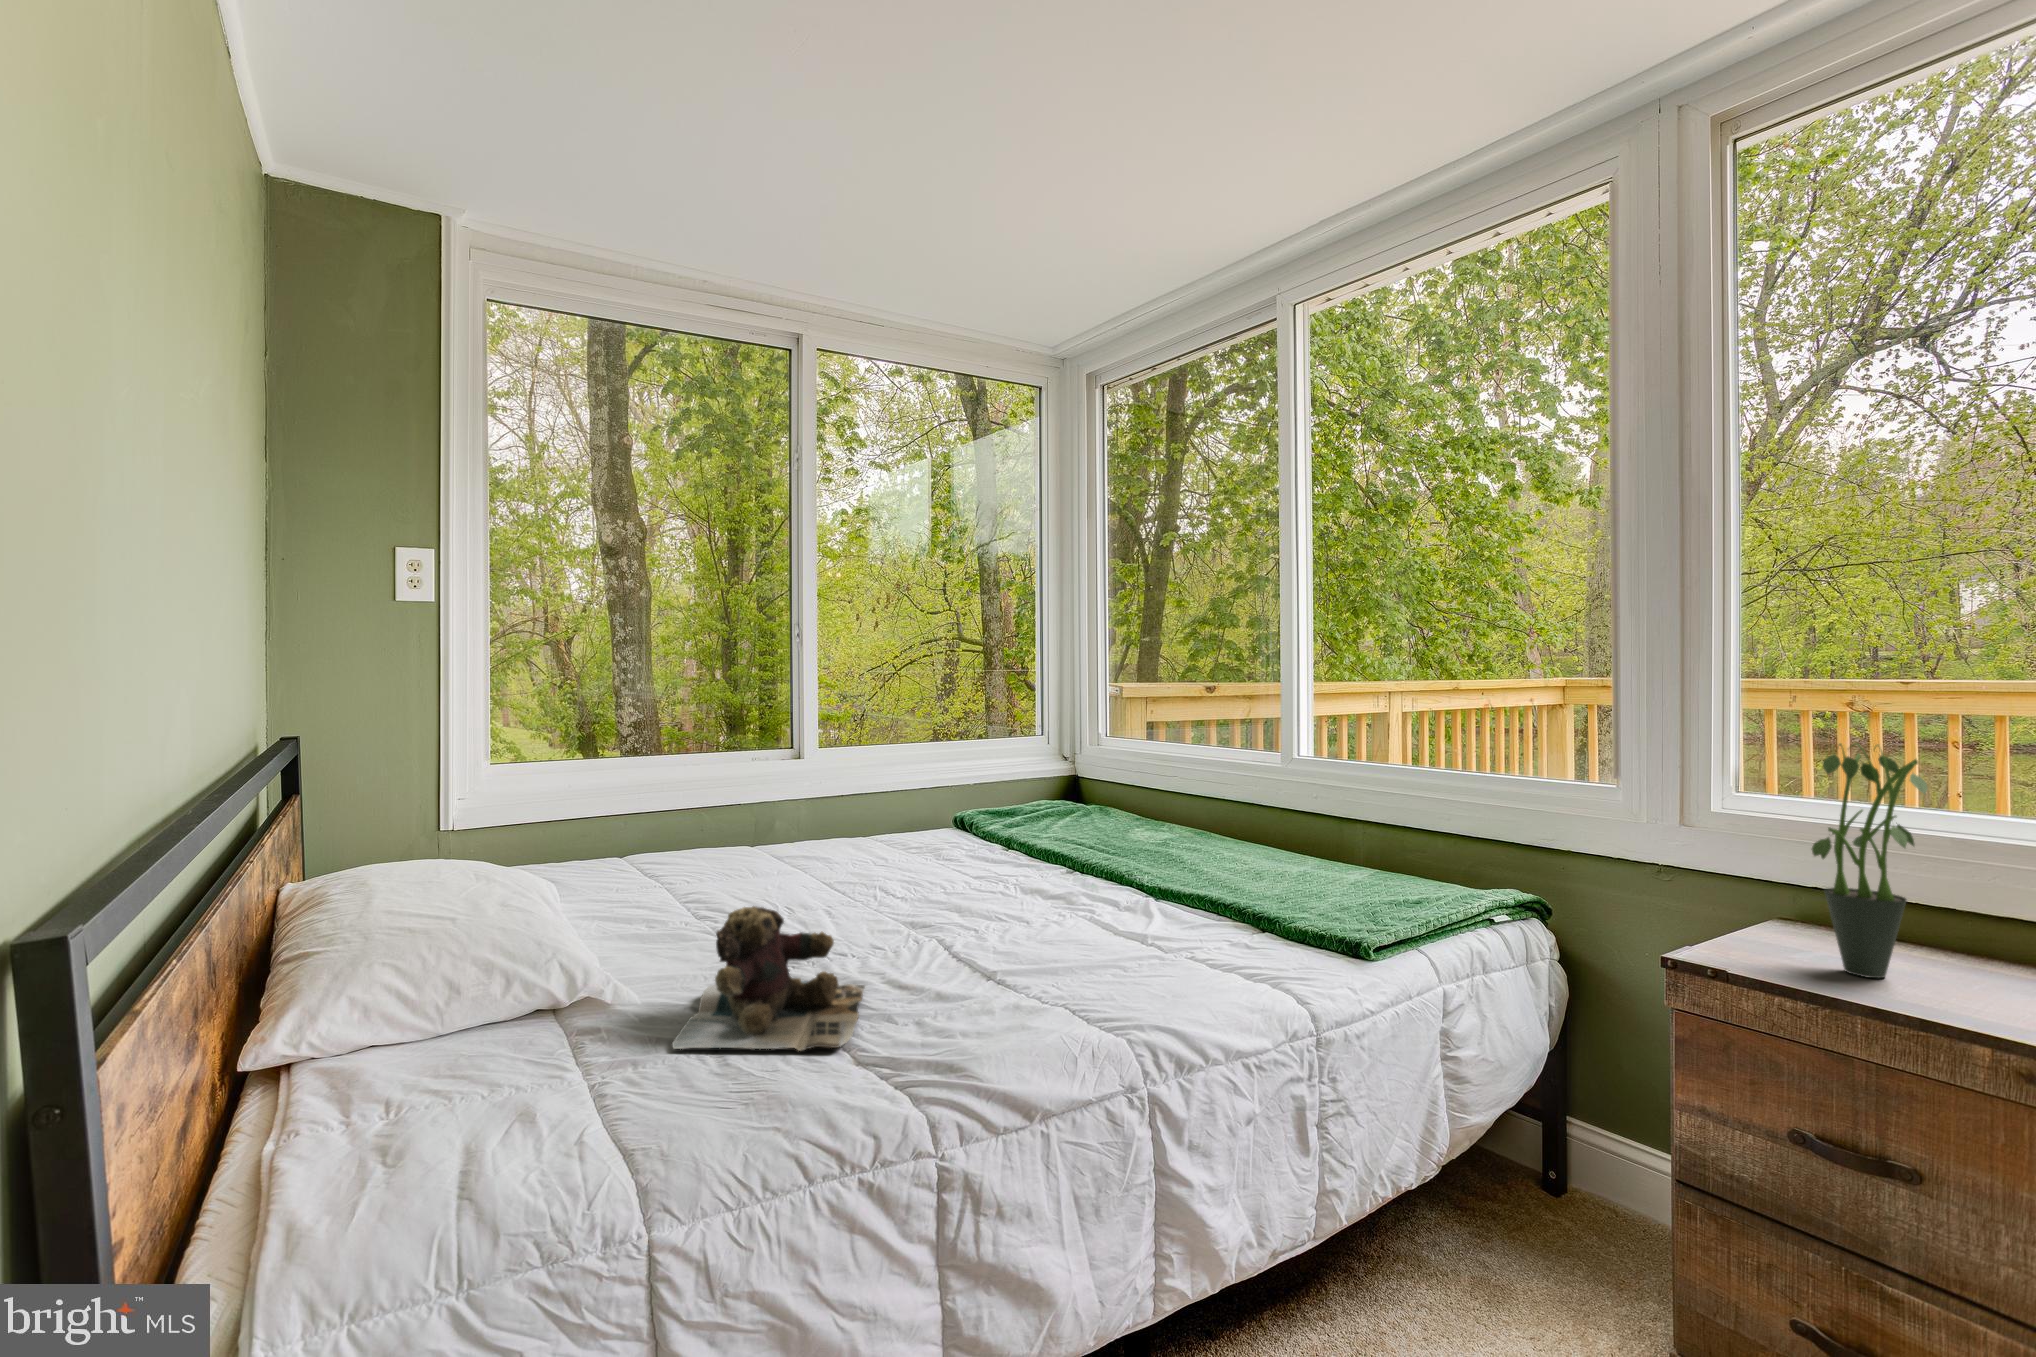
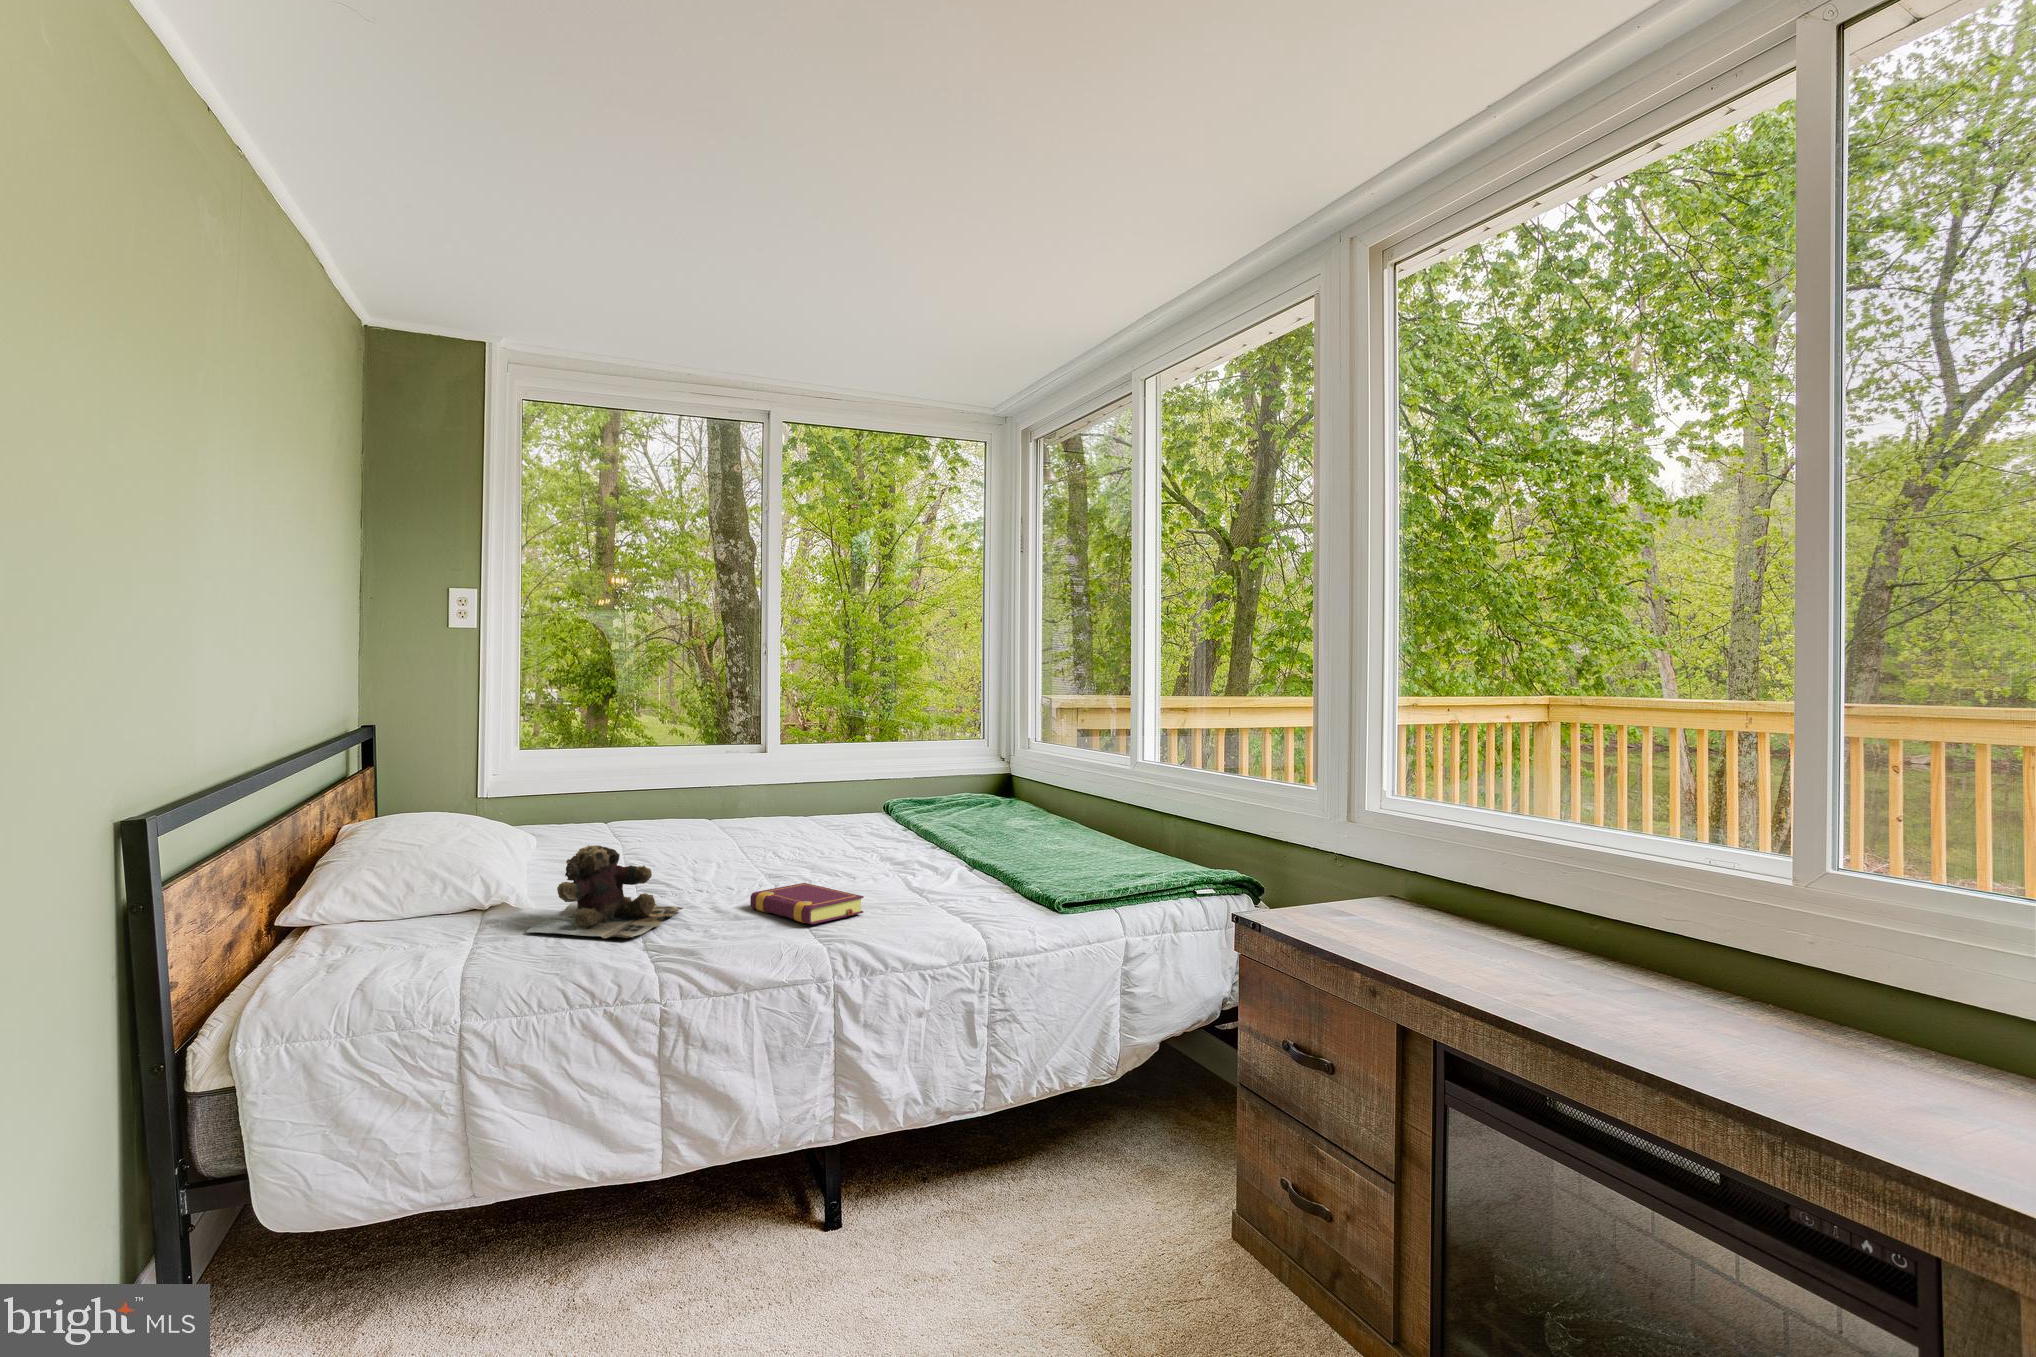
potted plant: present [1812,743,1927,978] -> none [1320,756,1404,933]
book: none [950,935,1108,1001] -> present [750,883,864,924]

